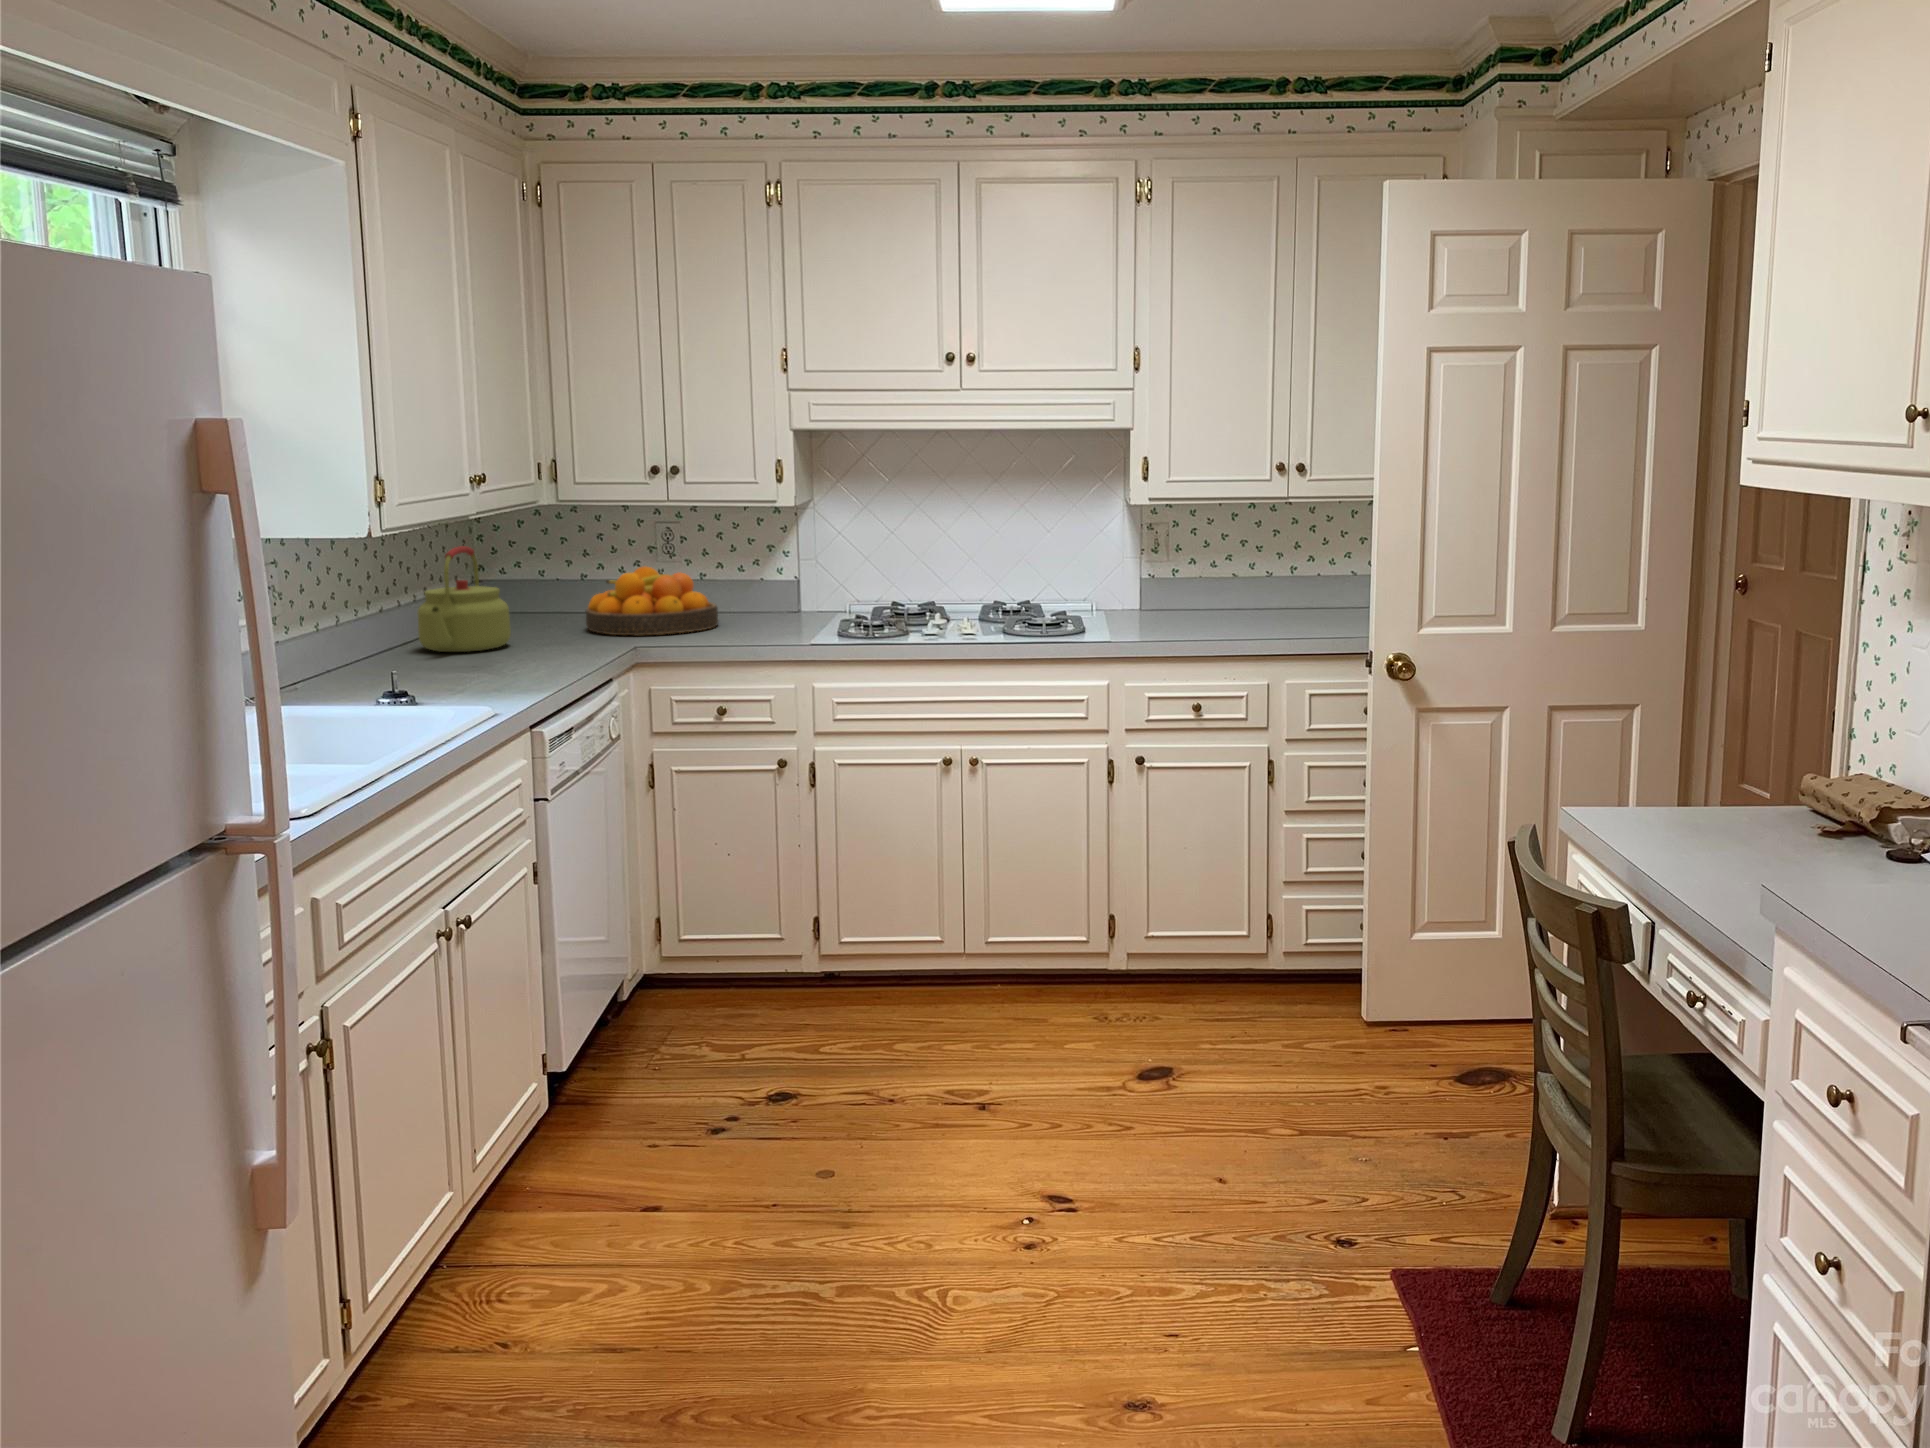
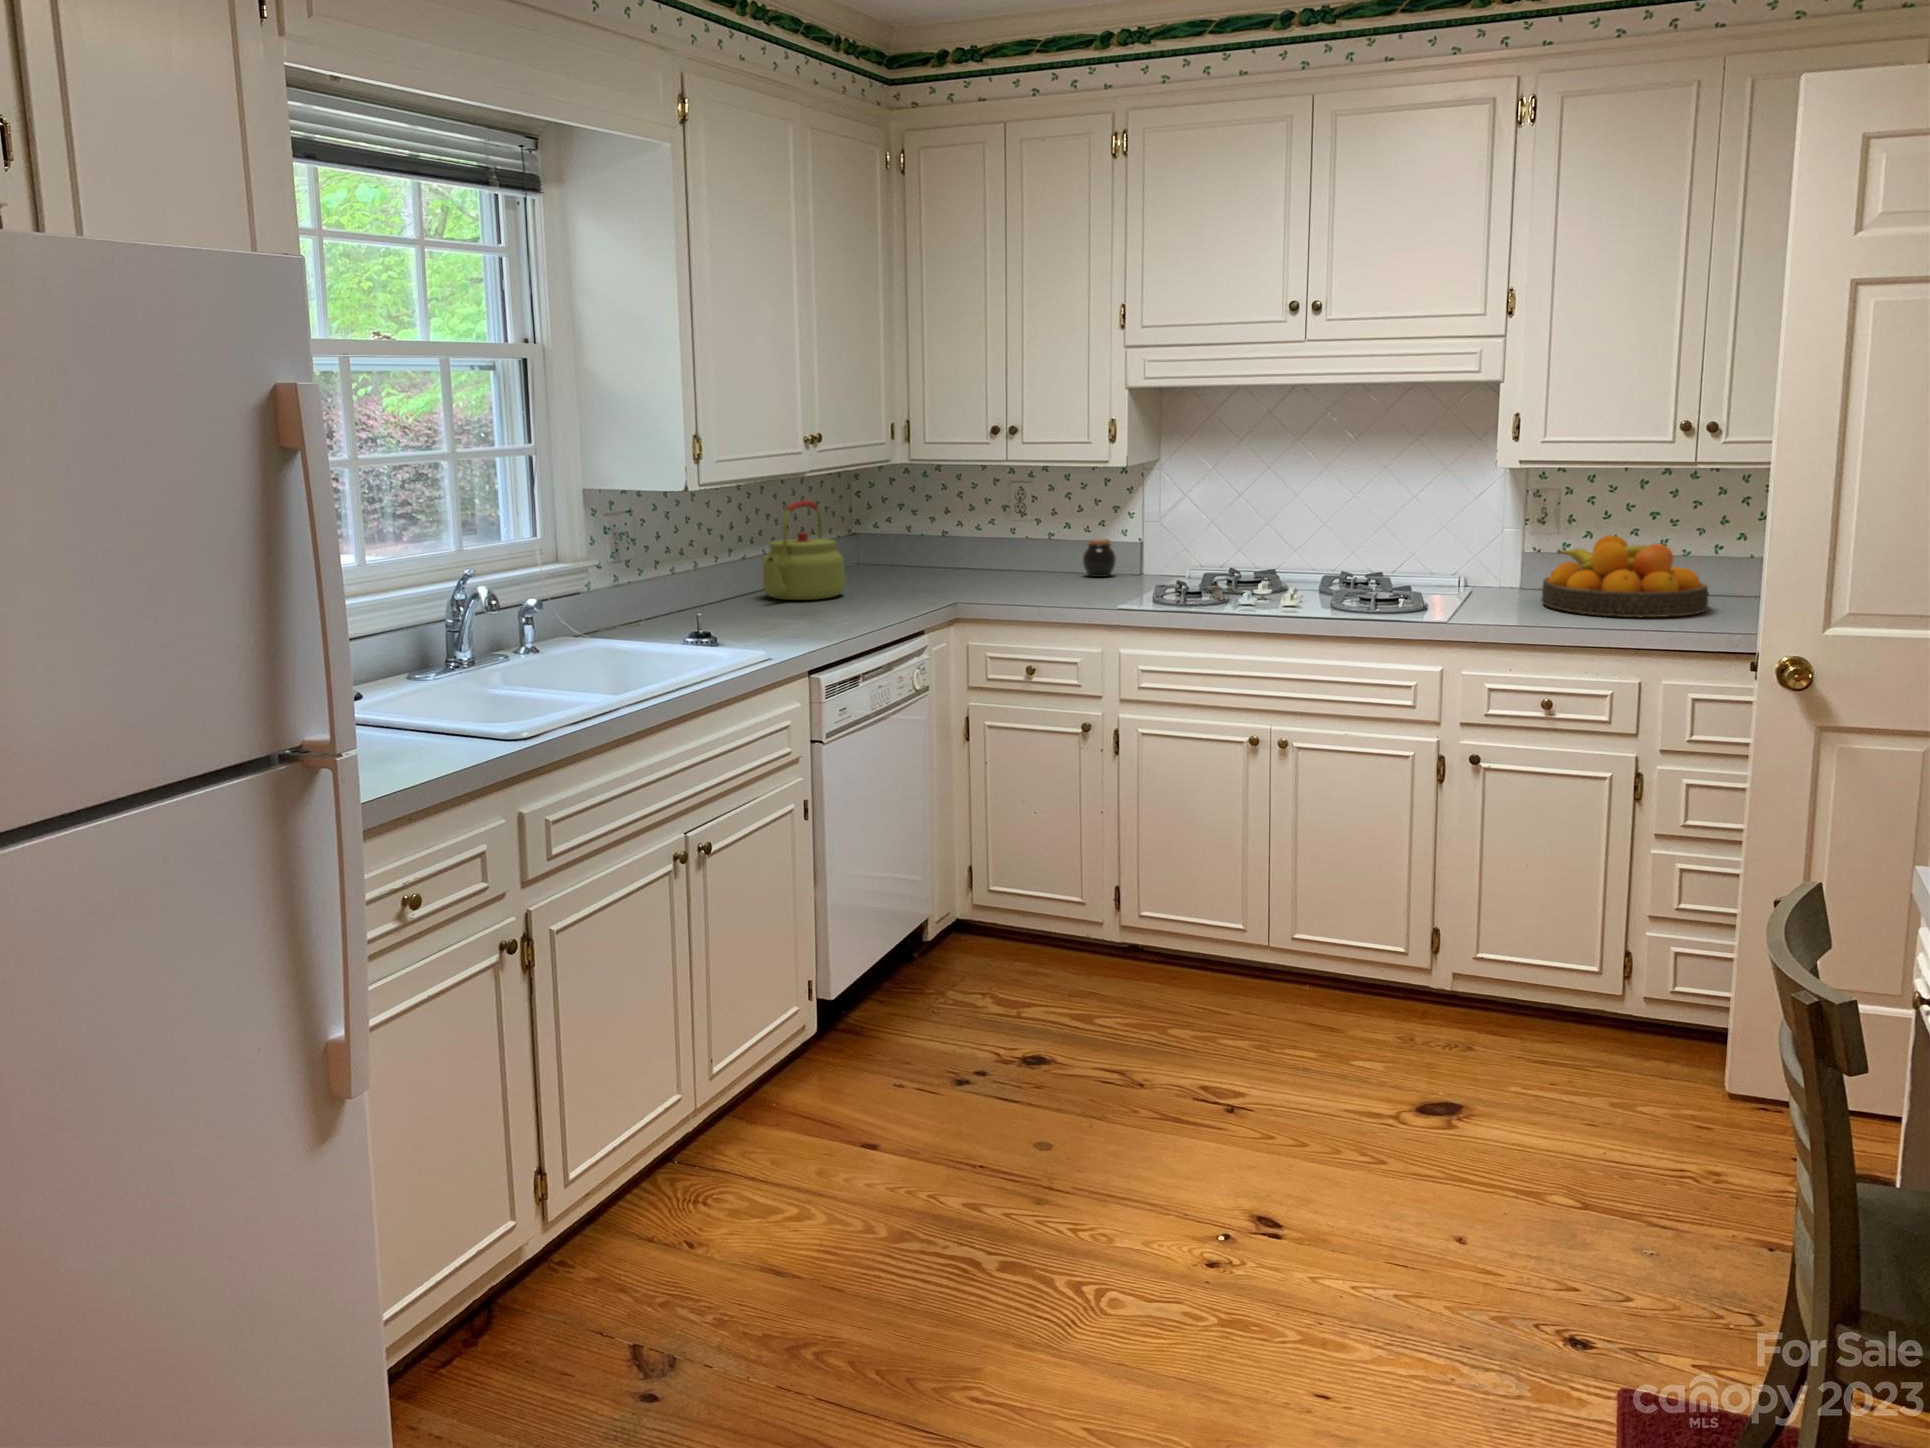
fruit bowl: present [585,566,719,635] -> present [1541,535,1709,617]
jar: none [740,578,773,615] -> present [1082,539,1116,577]

